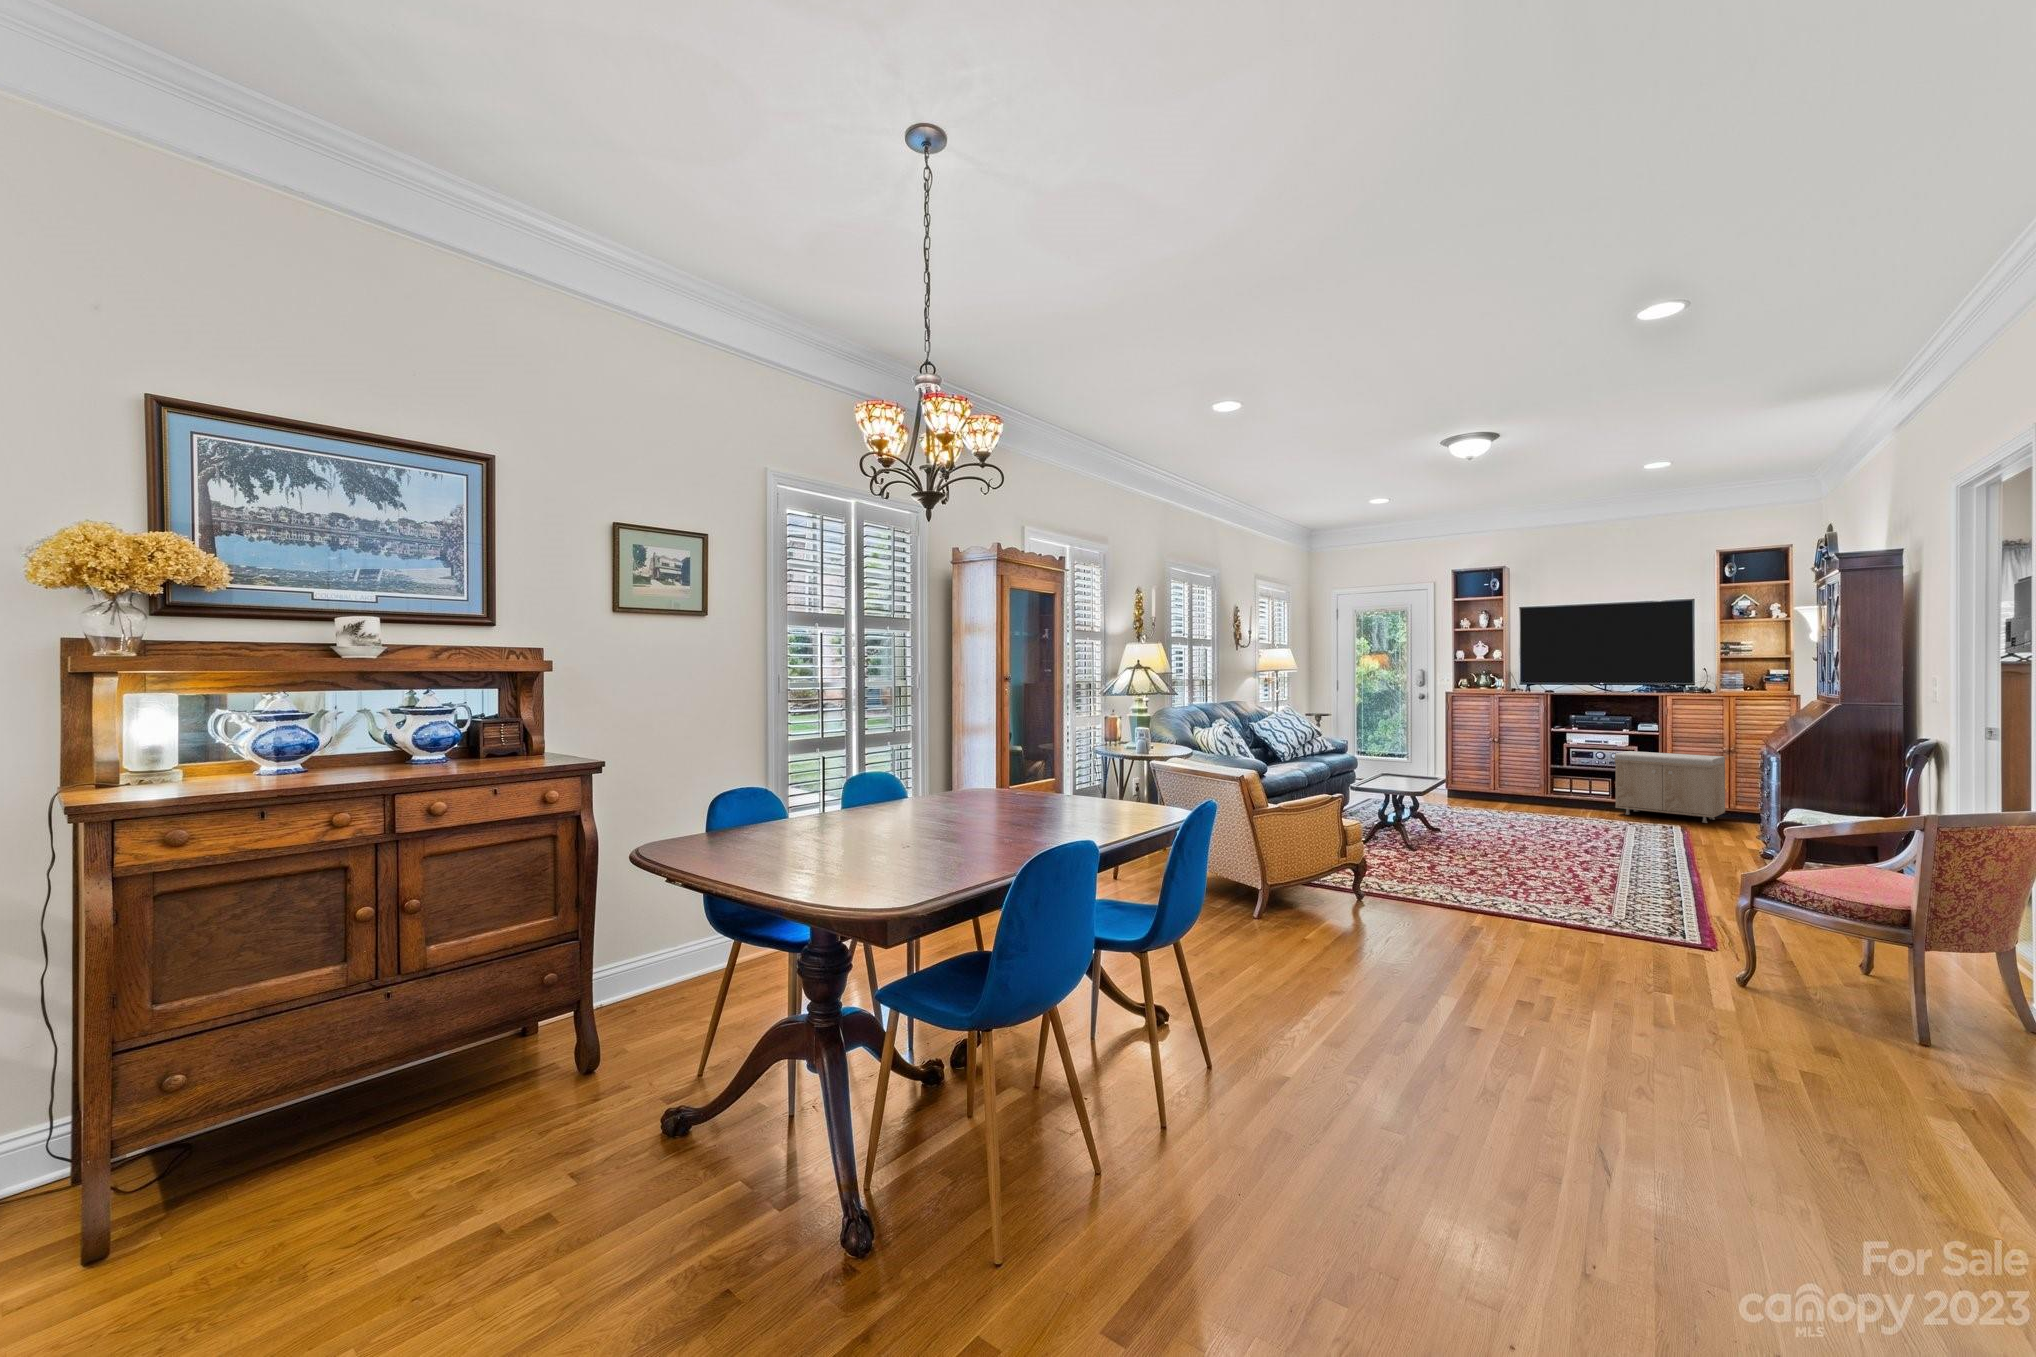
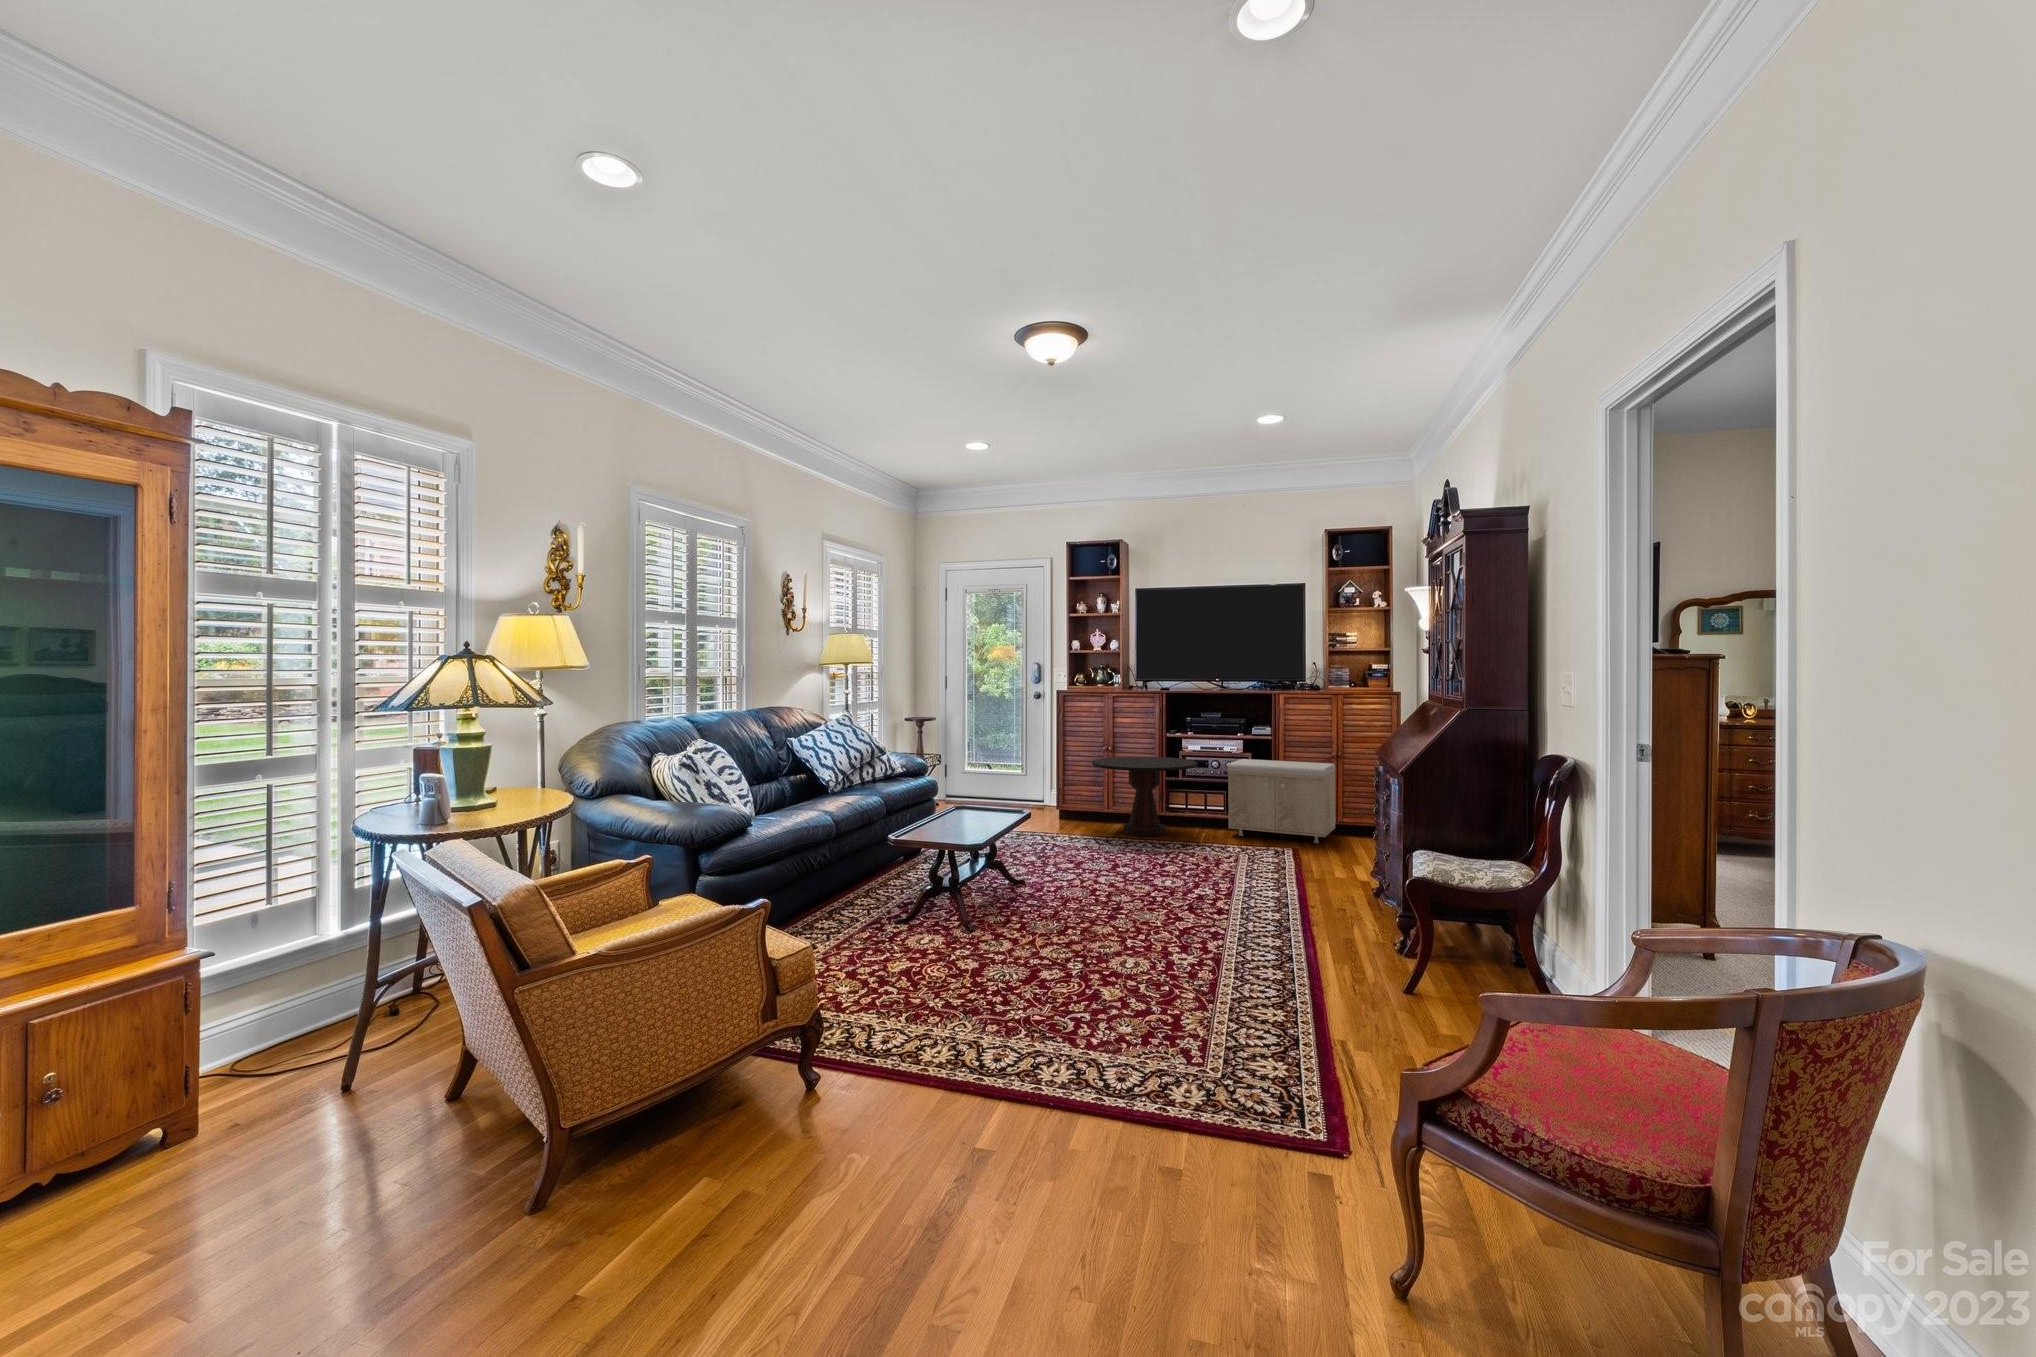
side table: none [1485,747,1585,811] -> present [1092,757,1197,836]

